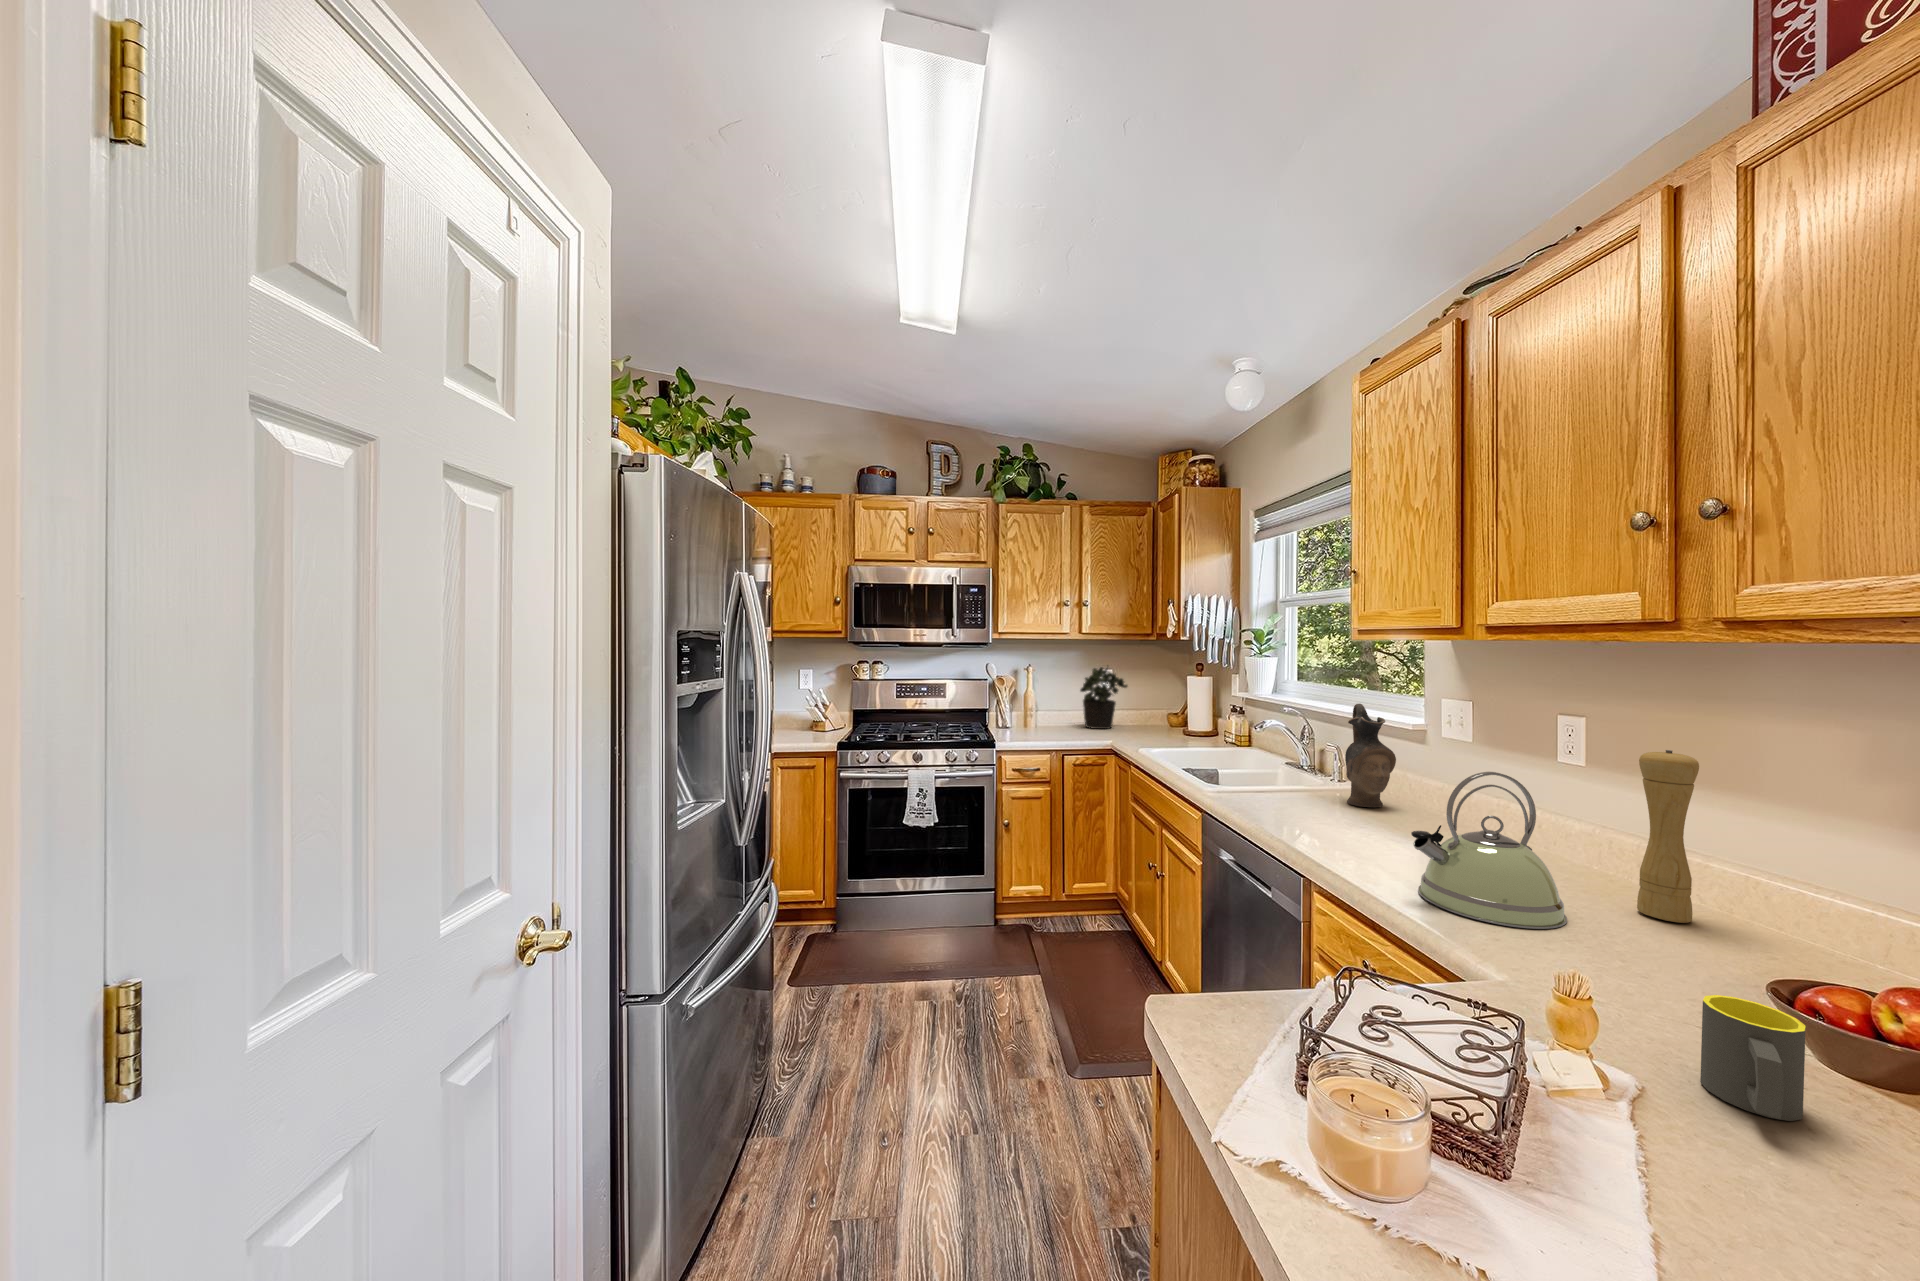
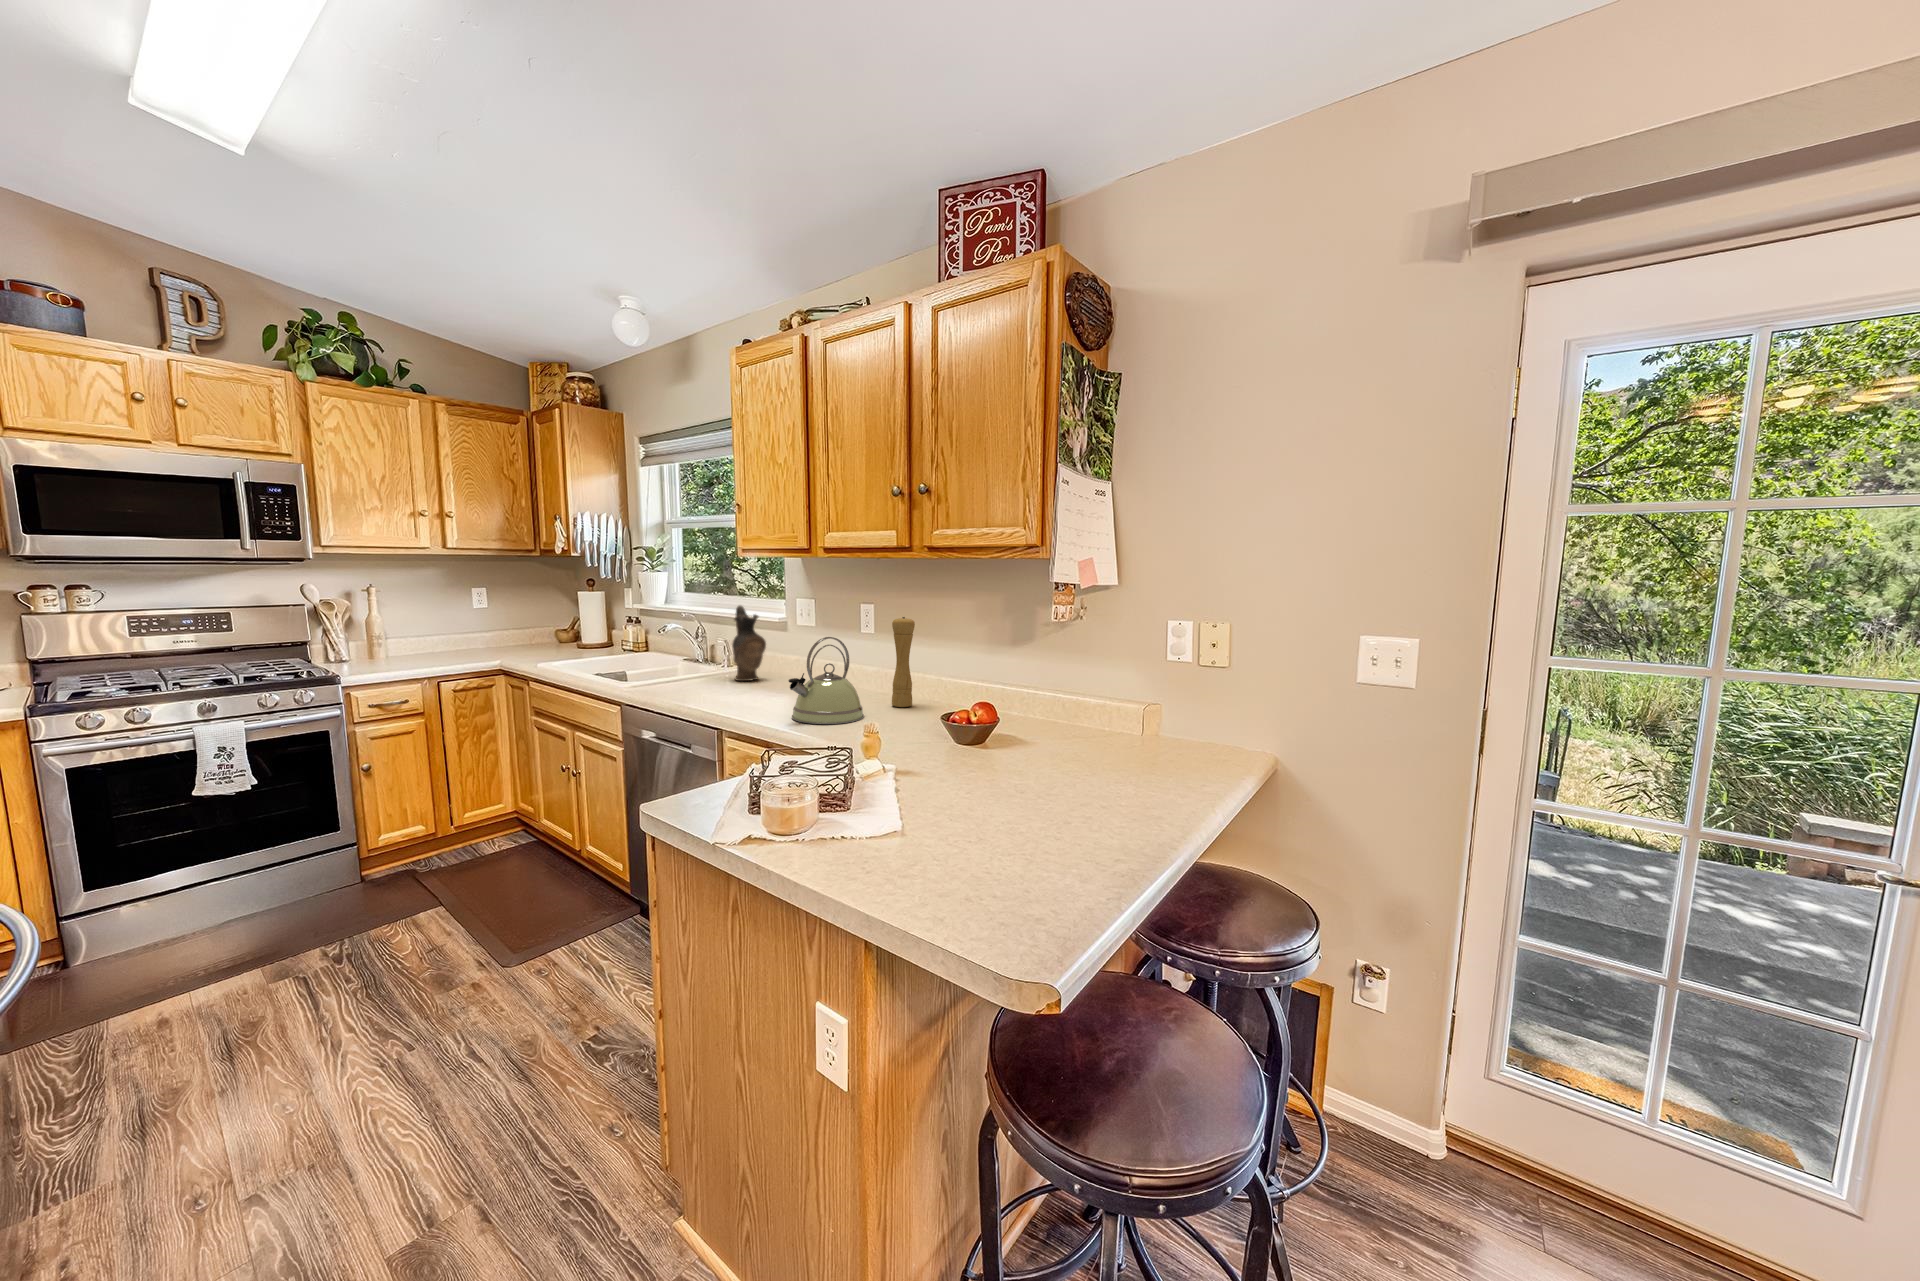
potted plant: present [1080,667,1127,729] -> none [445,583,506,653]
mug: present [1700,995,1806,1121] -> none [915,718,945,762]

